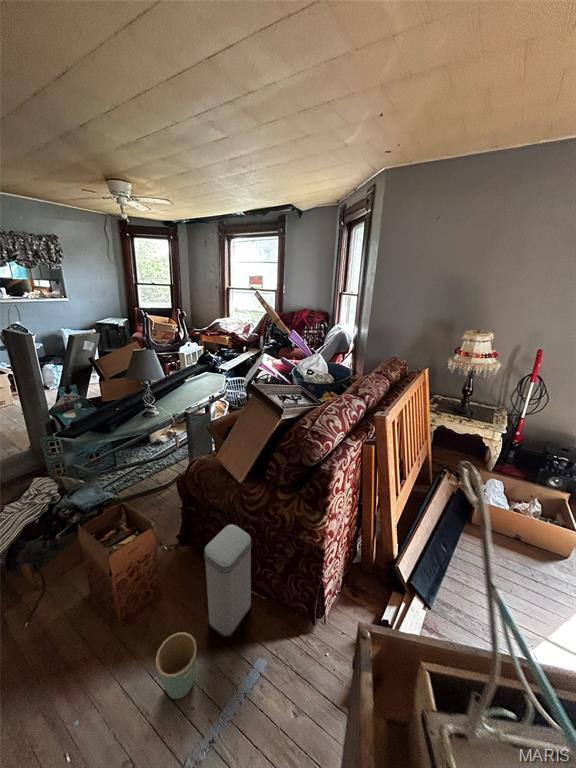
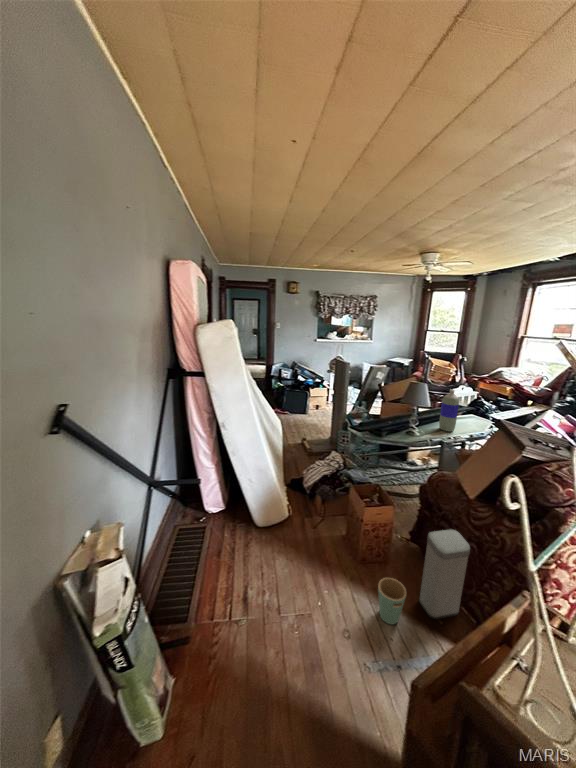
bottle: none [176,351,196,399] -> present [439,390,459,431]

